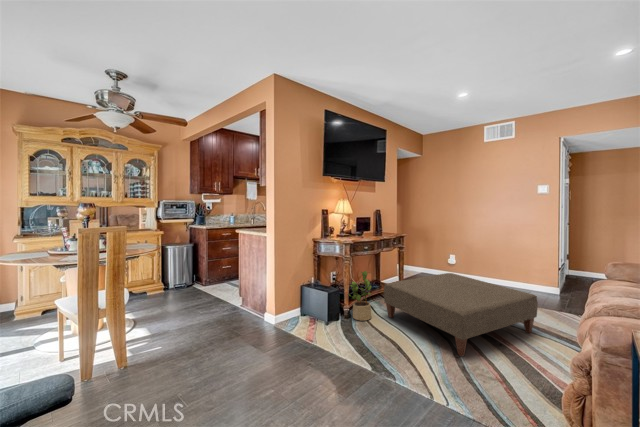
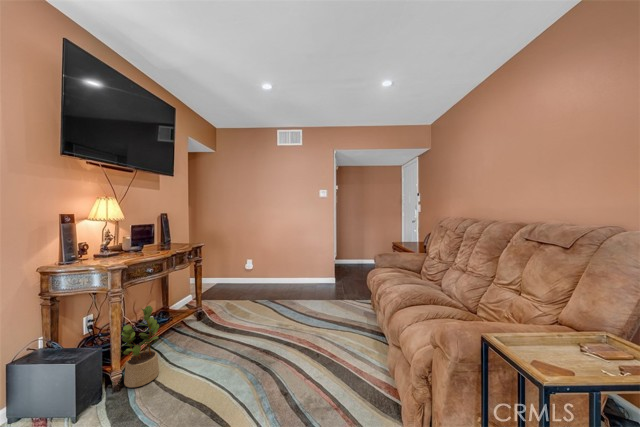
ottoman: present [384,273,538,356] -> none [179,283,336,391]

